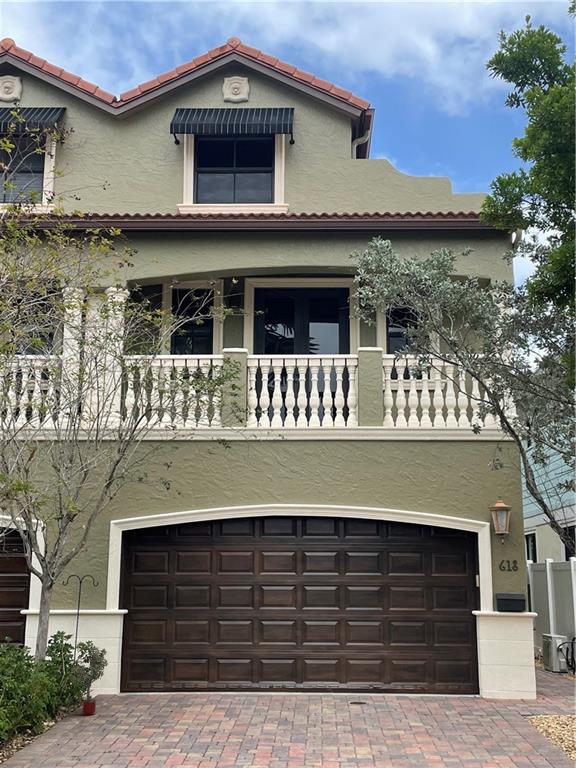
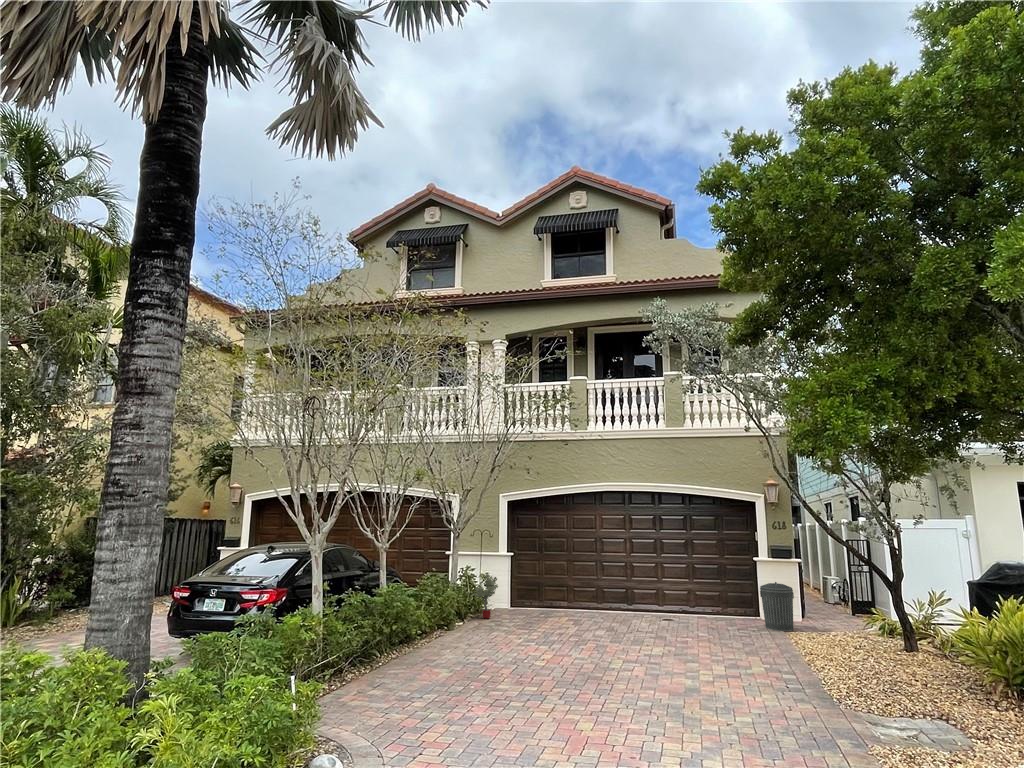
trash can: none [482,642,526,709] -> present [760,582,794,631]

